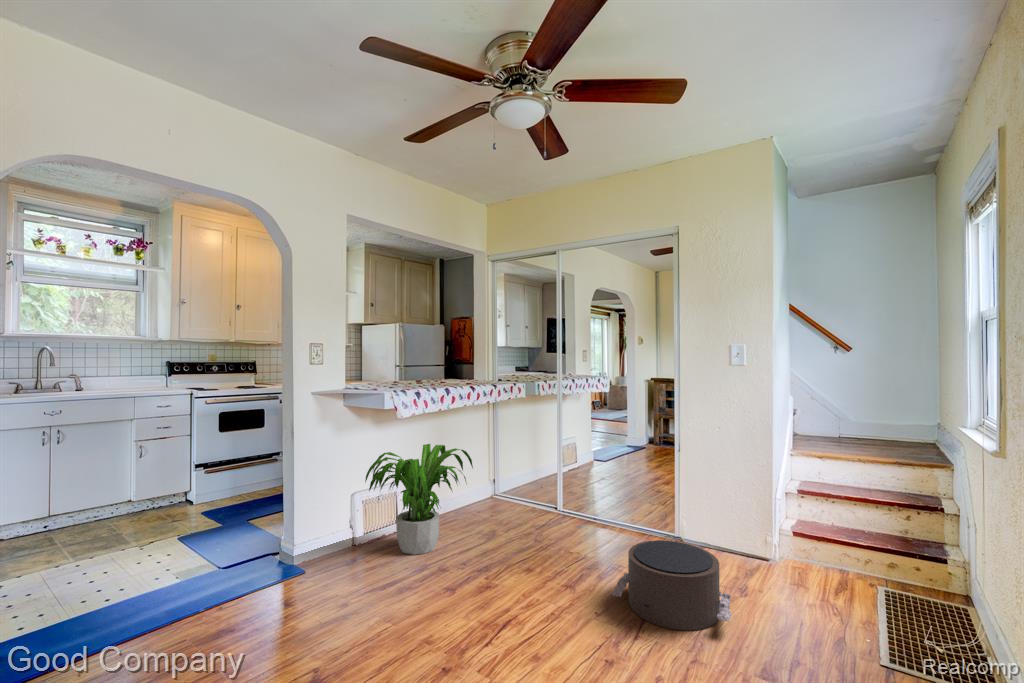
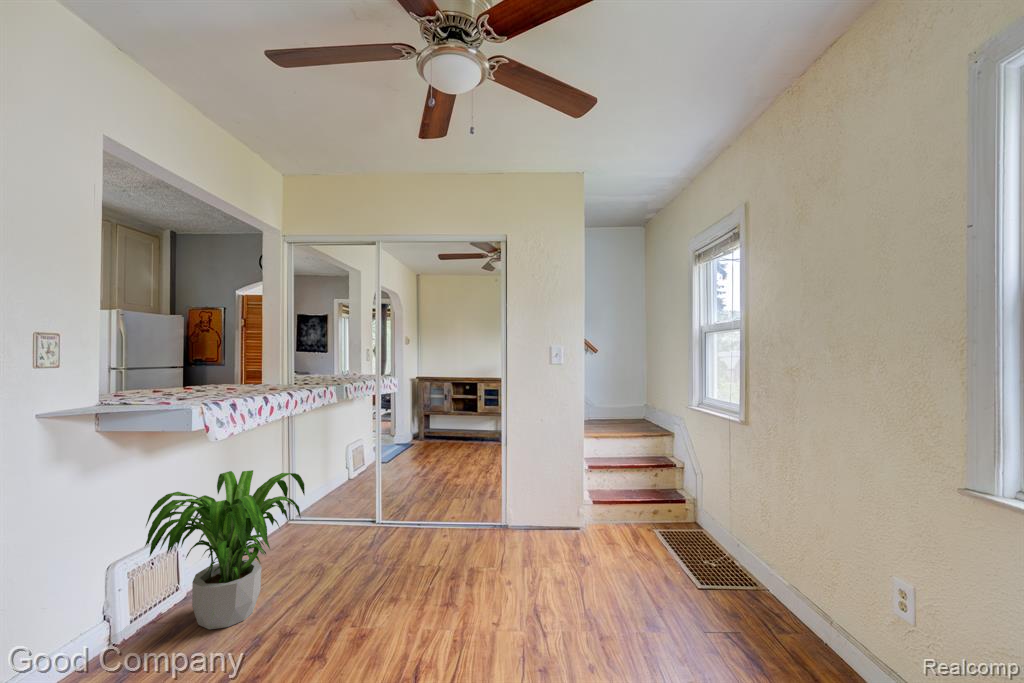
pouf: present [613,540,732,630] -> none [500,530,611,616]

